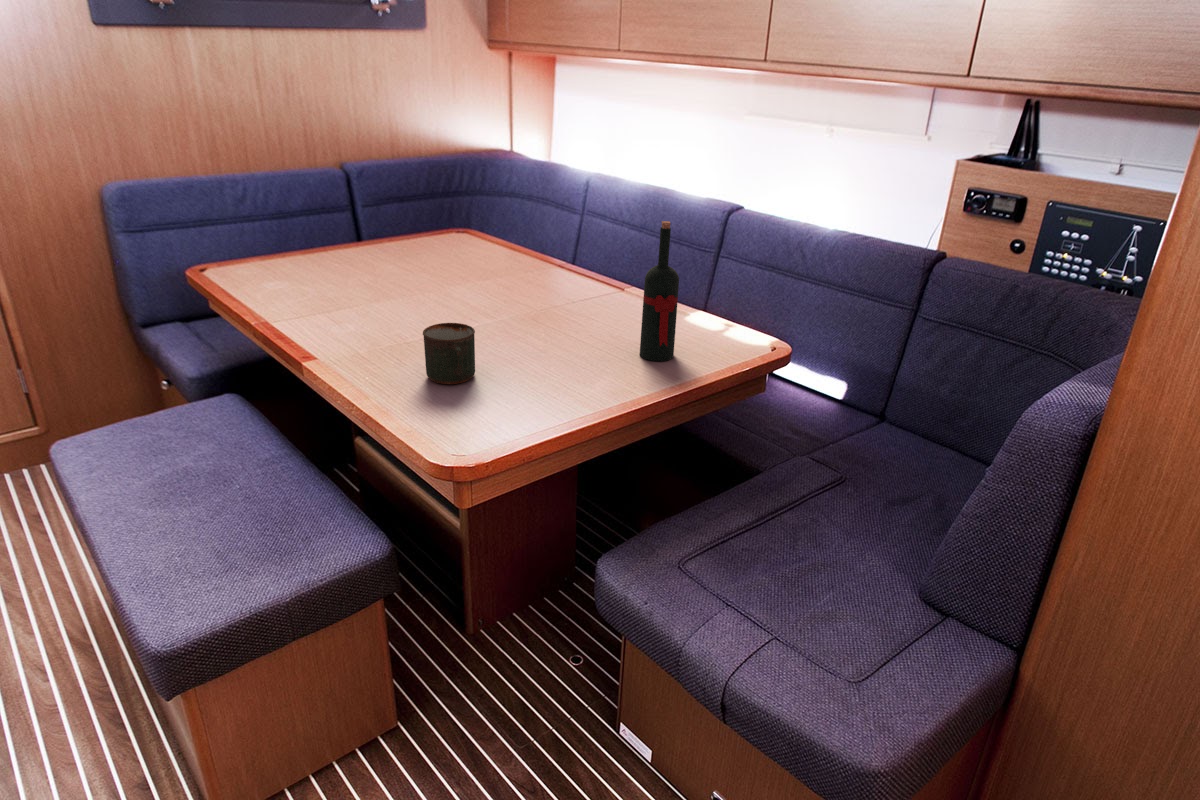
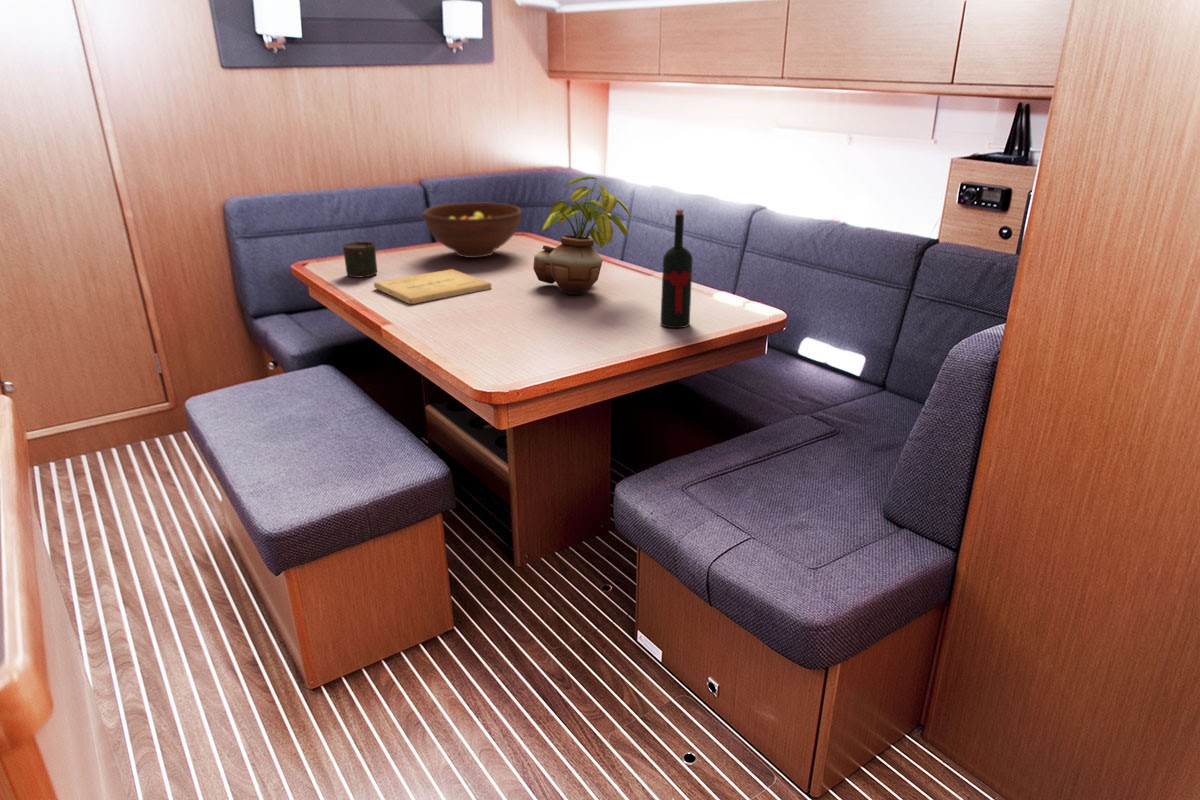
potted plant: none [481,174,600,313] -> present [533,176,631,295]
fruit bowl: none [346,195,462,261] -> present [423,202,521,258]
book: none [288,277,432,326] -> present [374,269,491,304]
mug: present [423,323,475,384] -> present [343,242,377,277]

